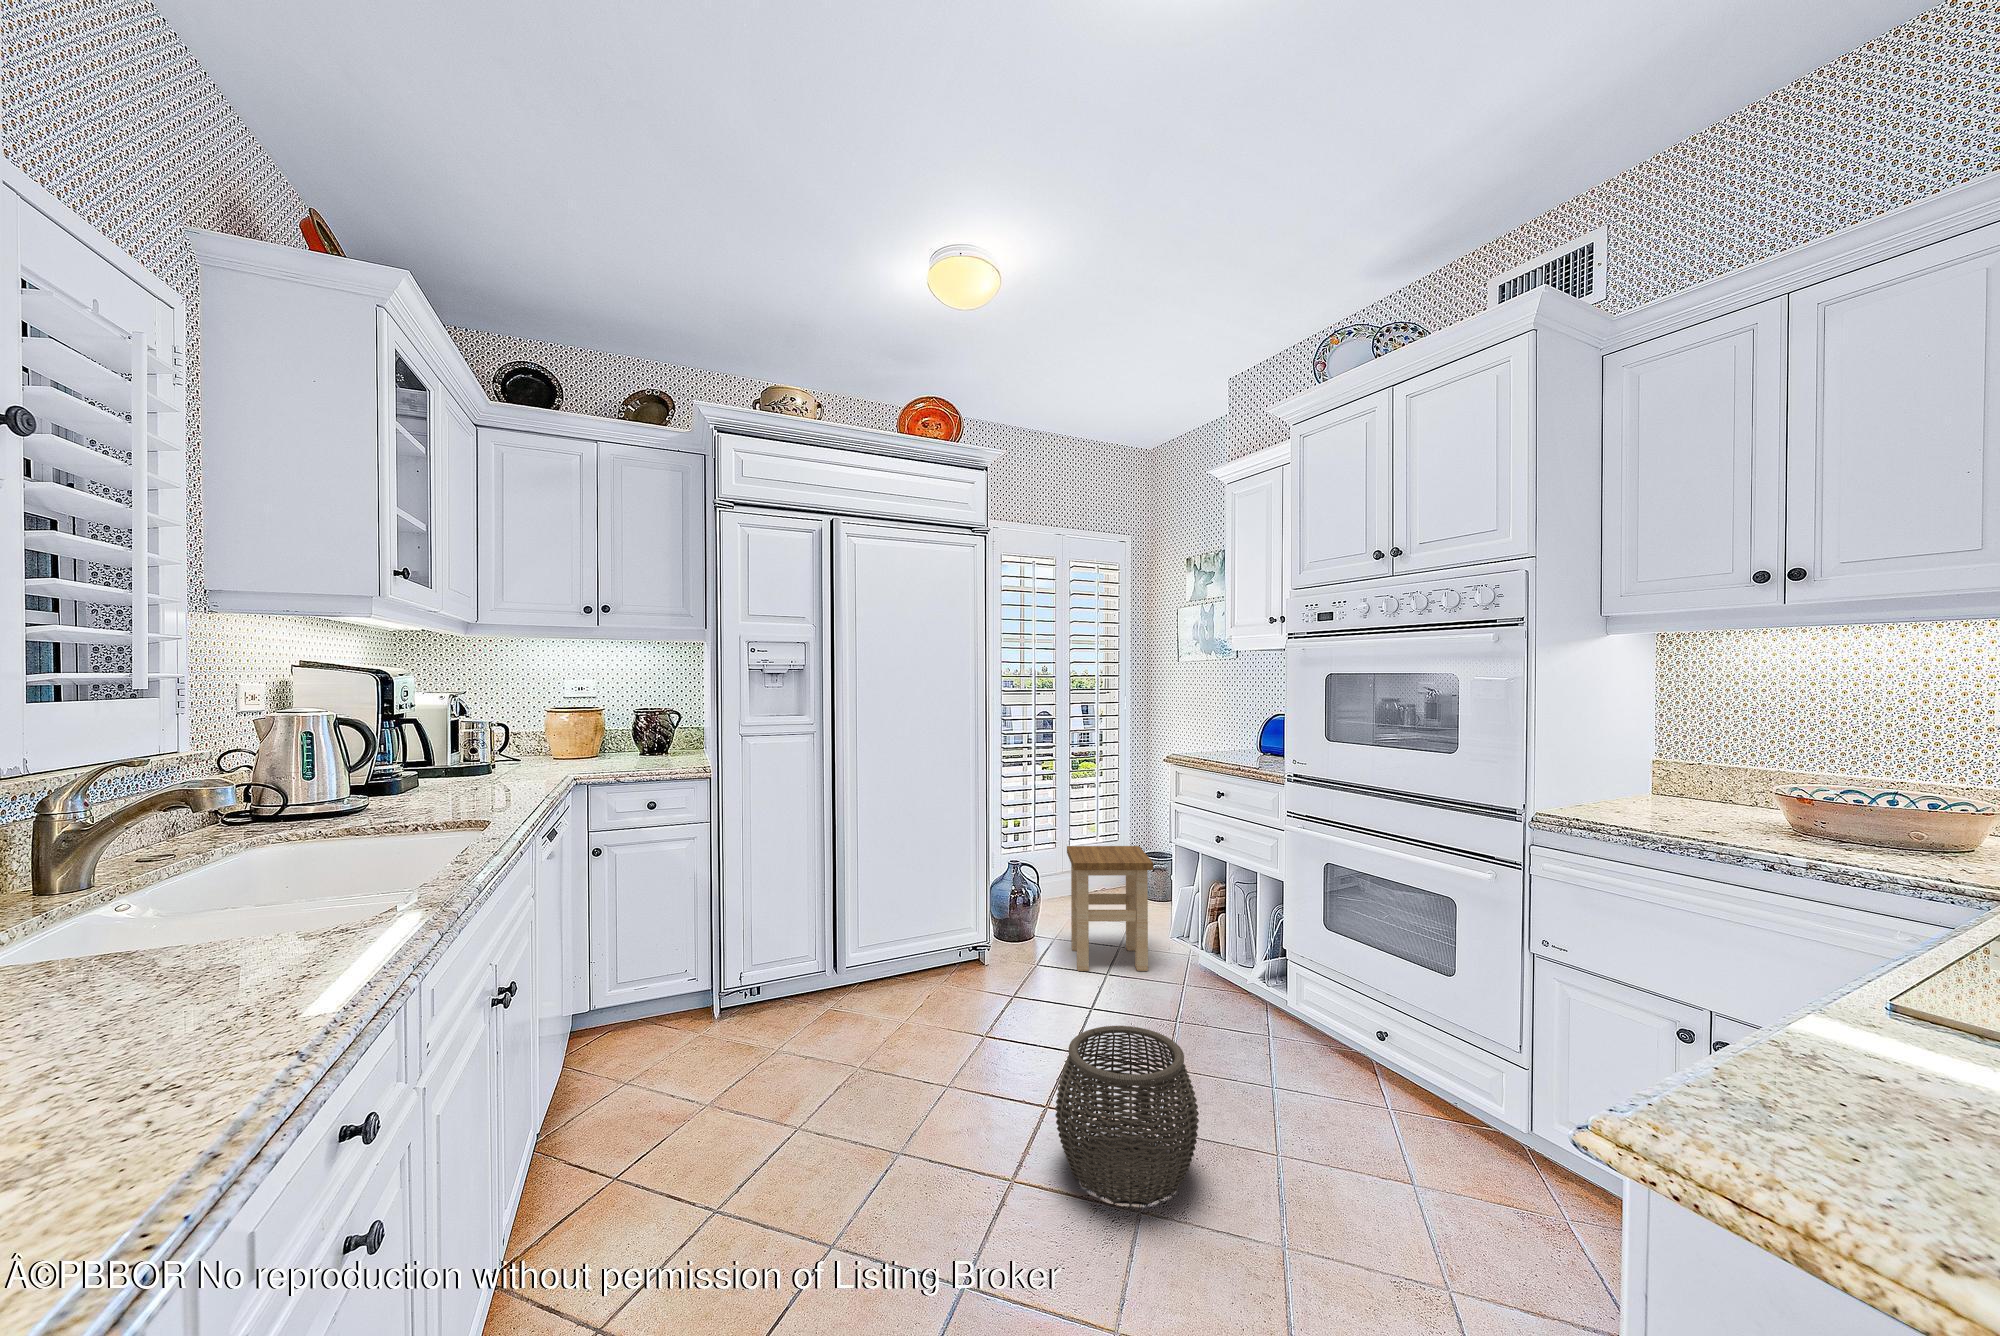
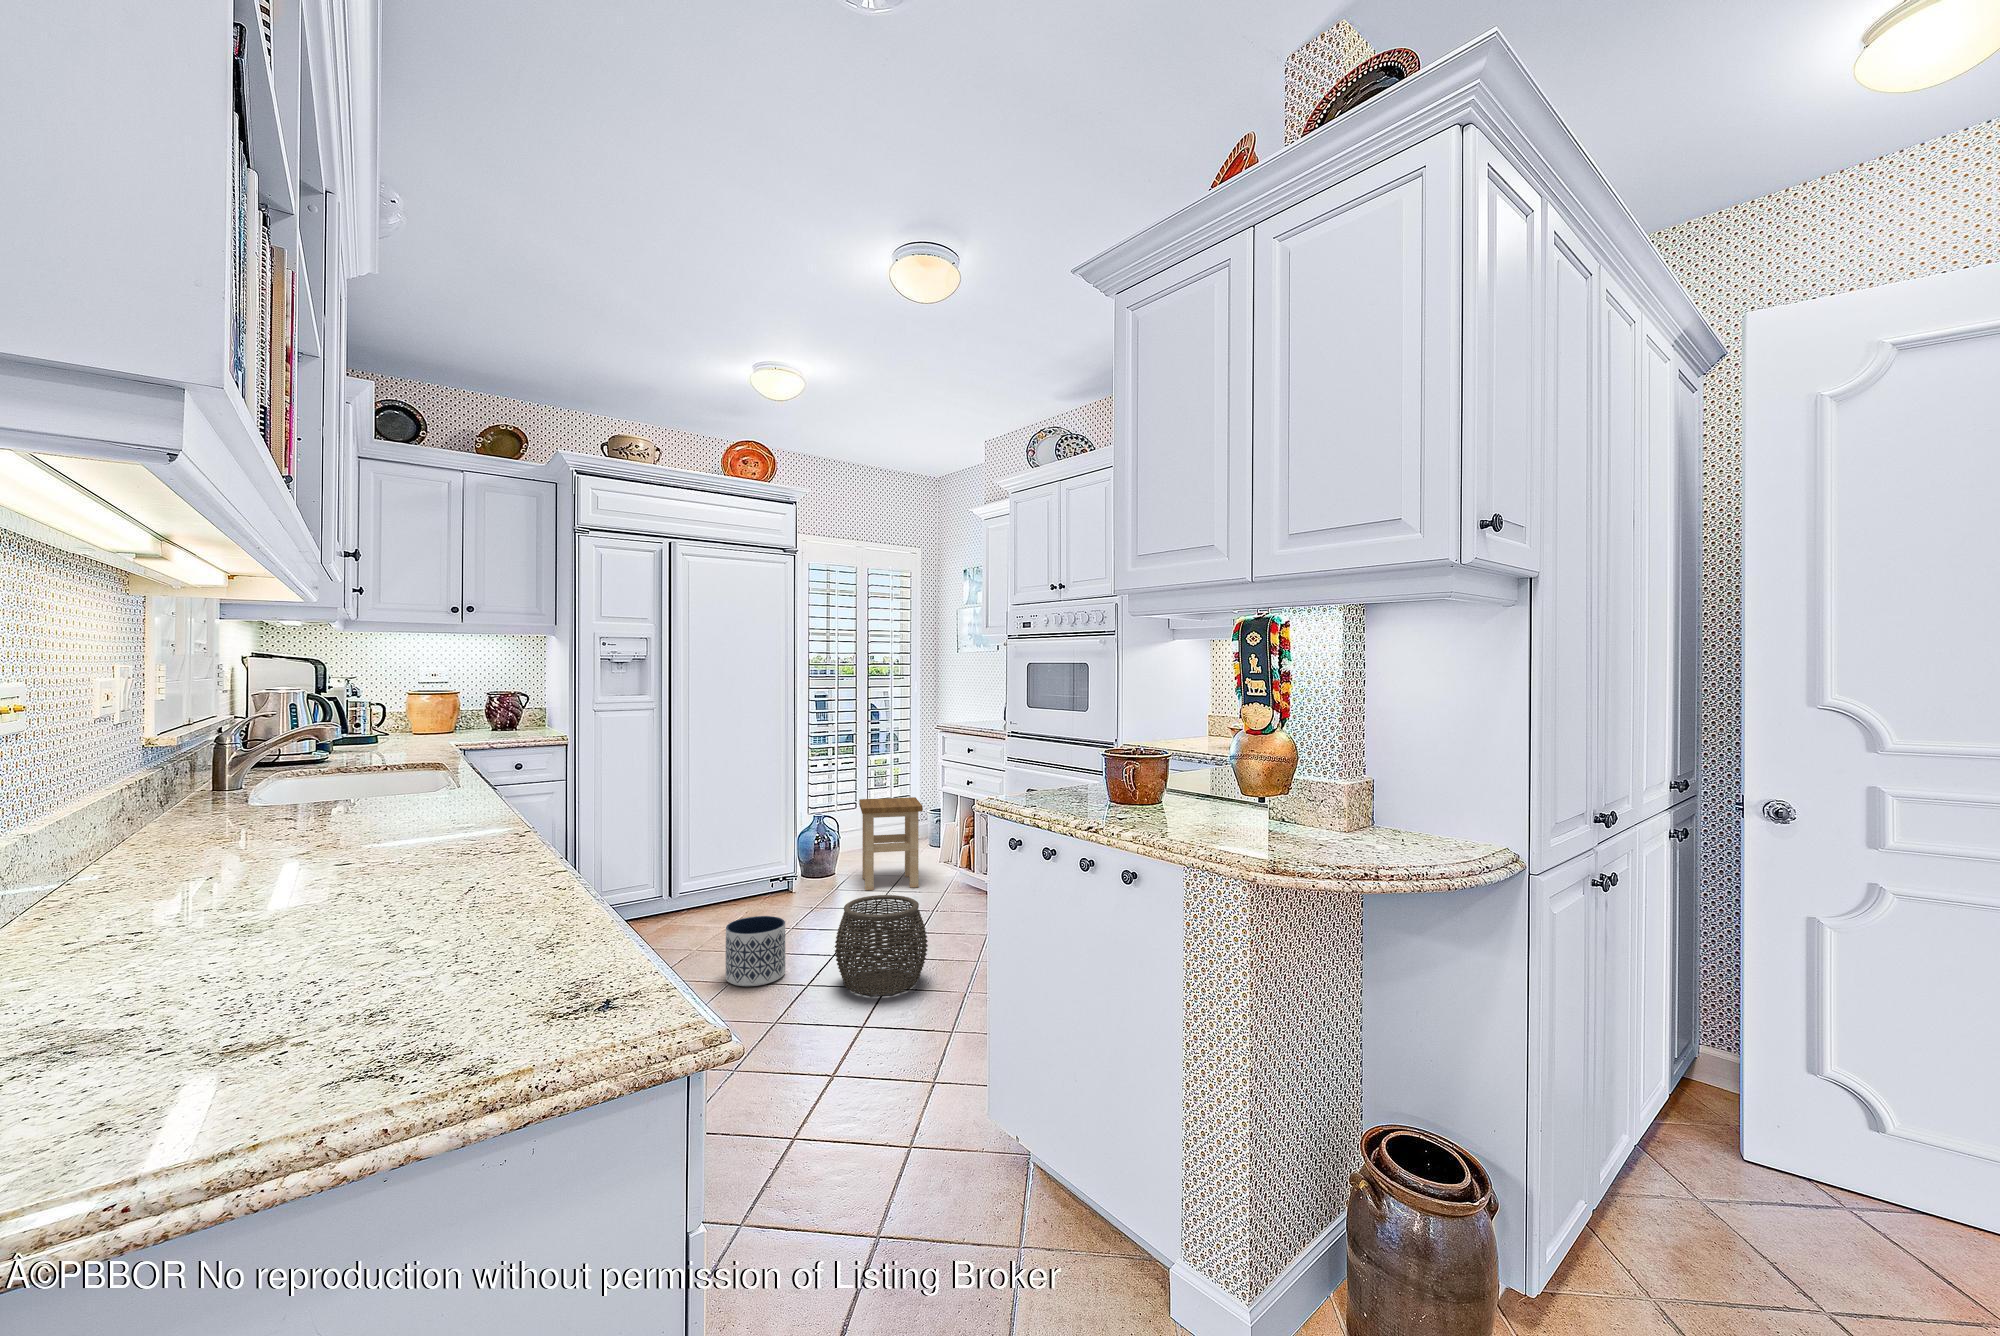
planter: none [899,1037,982,1152] -> present [726,916,785,986]

